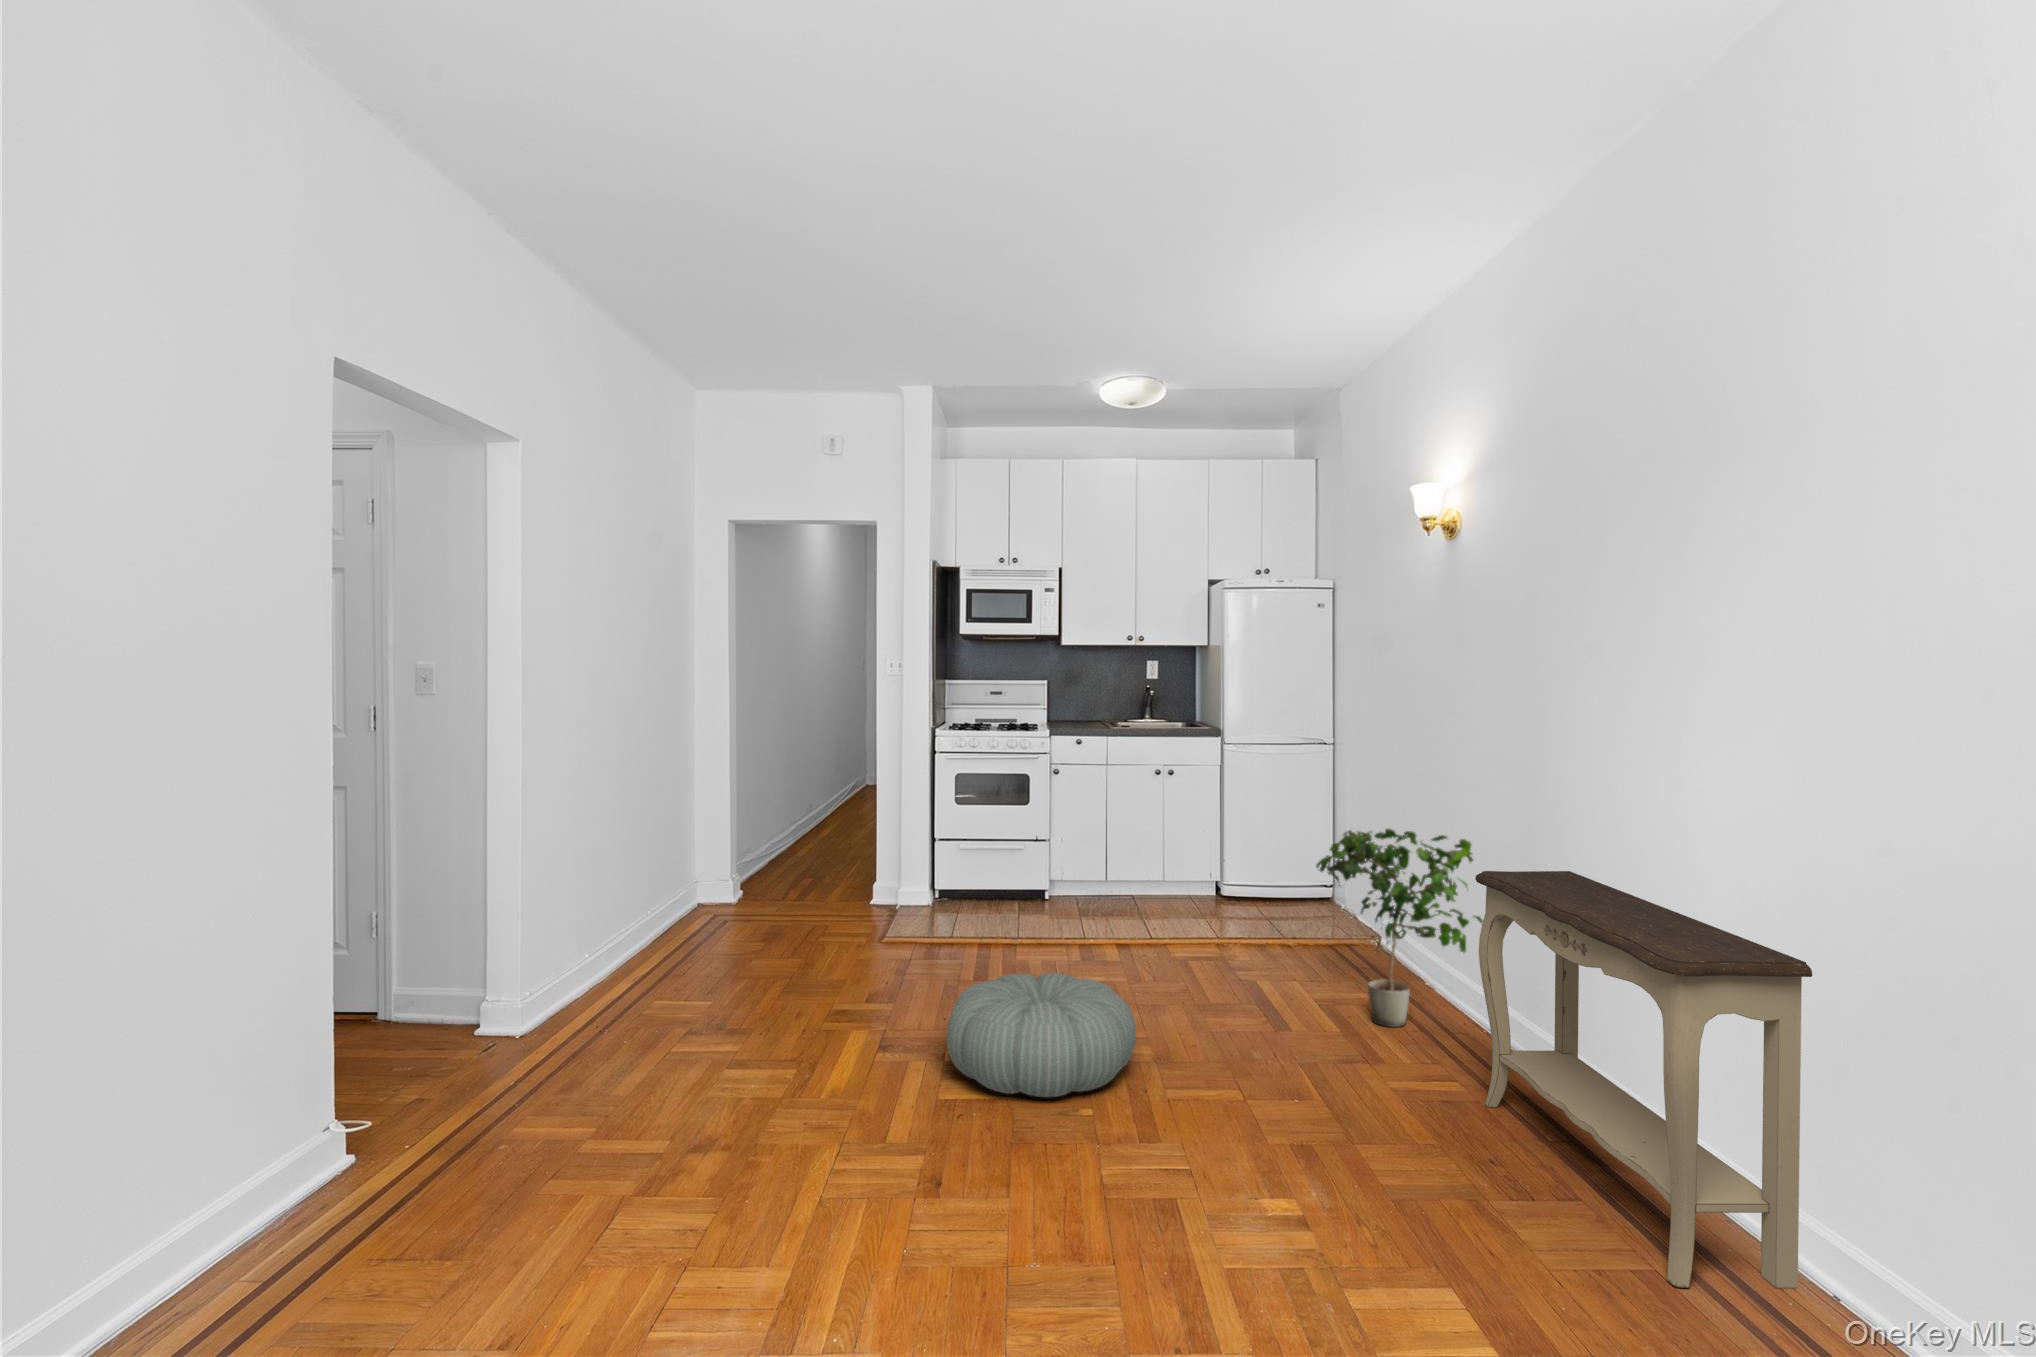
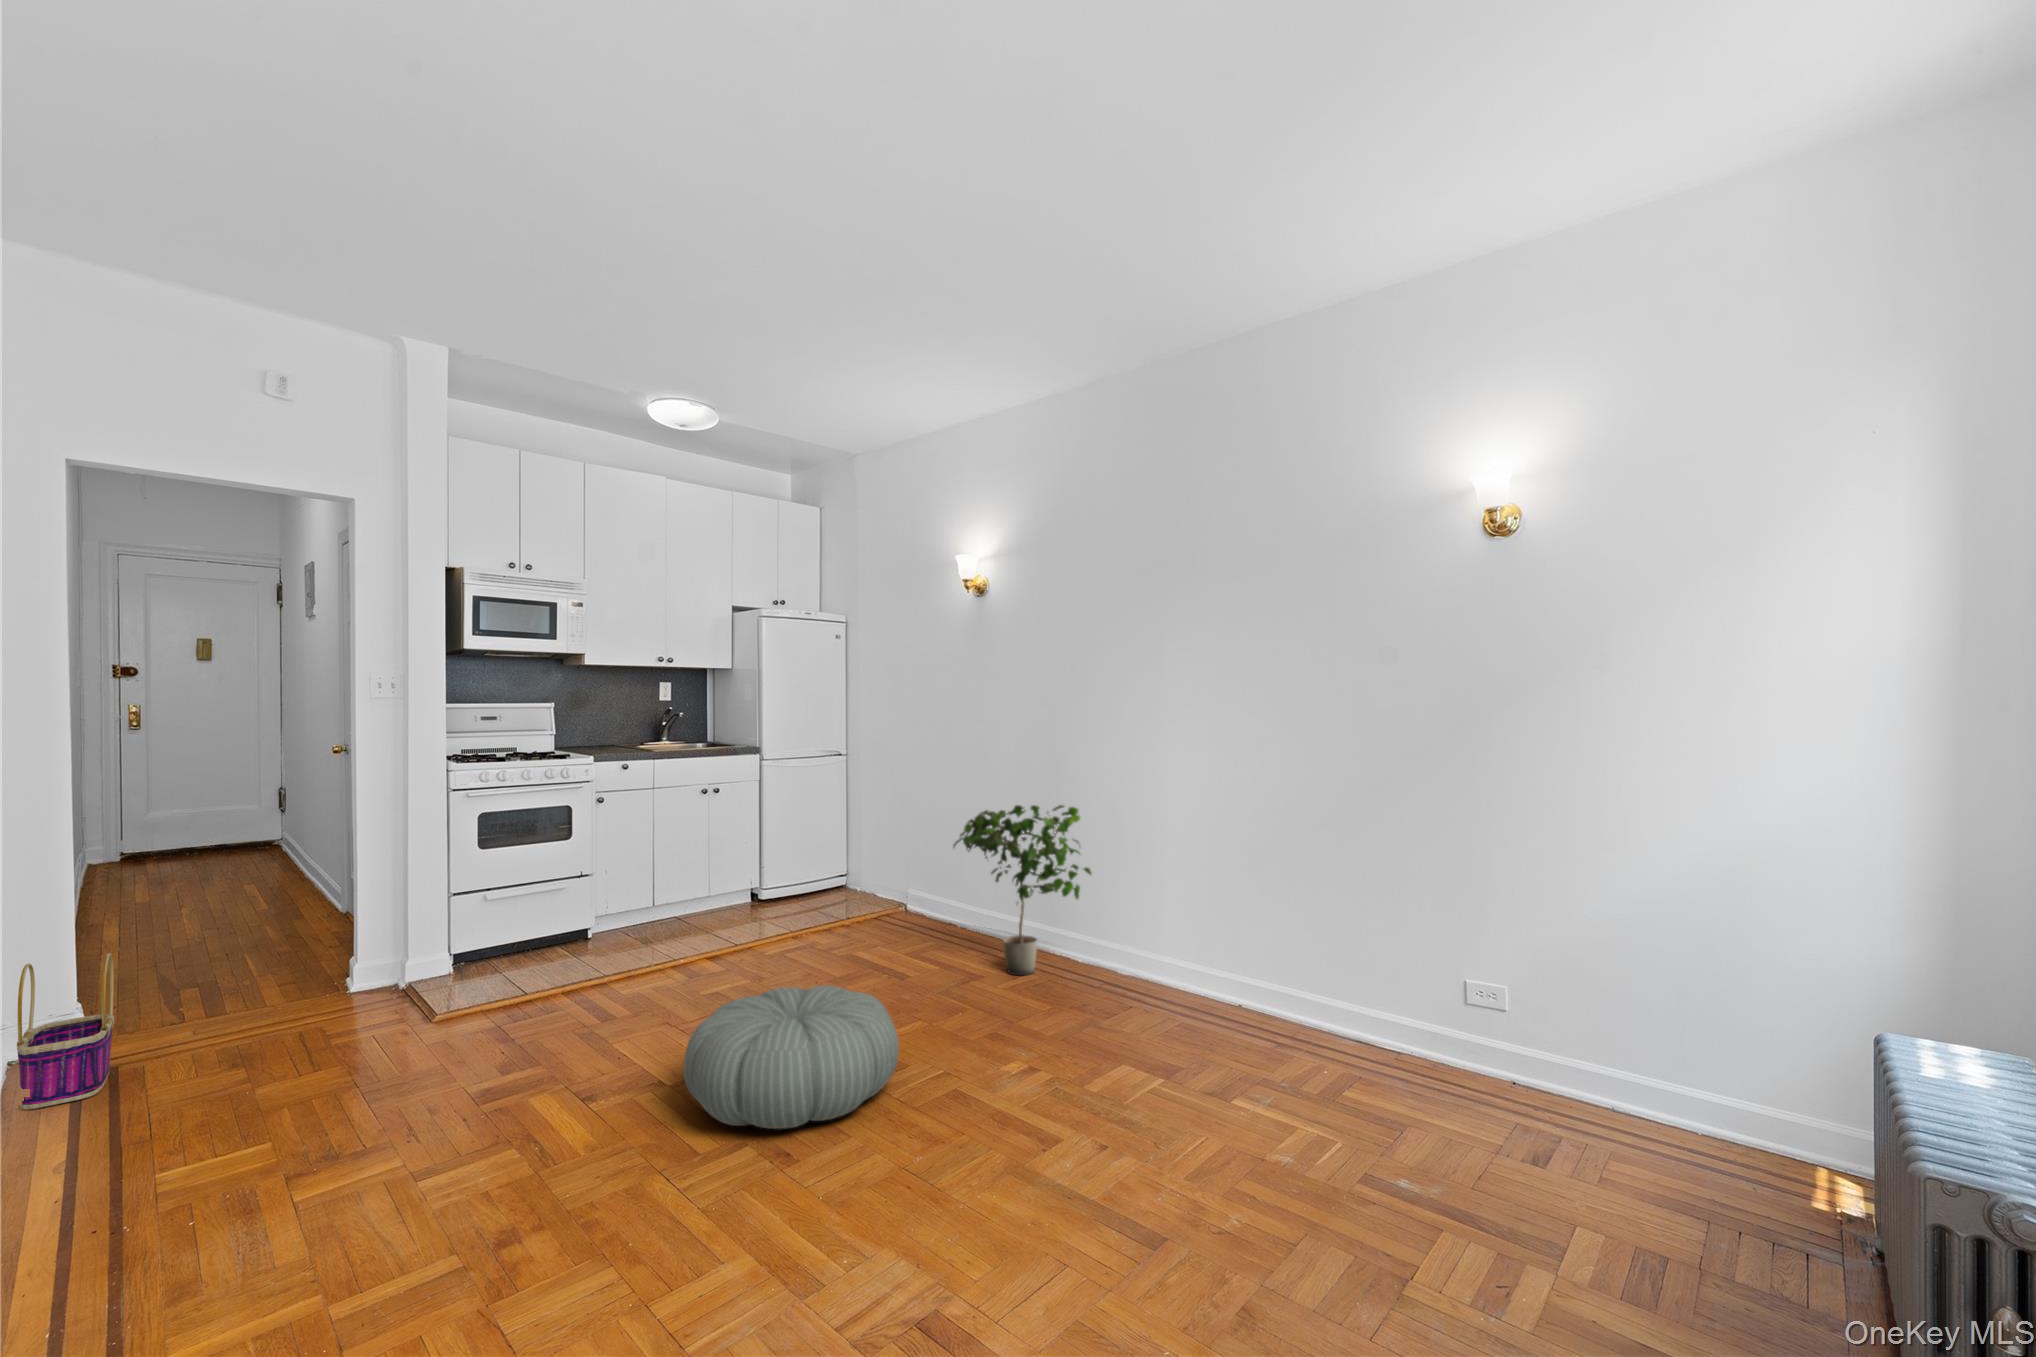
basket: none [658,853,710,947] -> present [17,953,114,1110]
console table: present [1475,871,1812,1288] -> none [1144,815,1448,1089]

